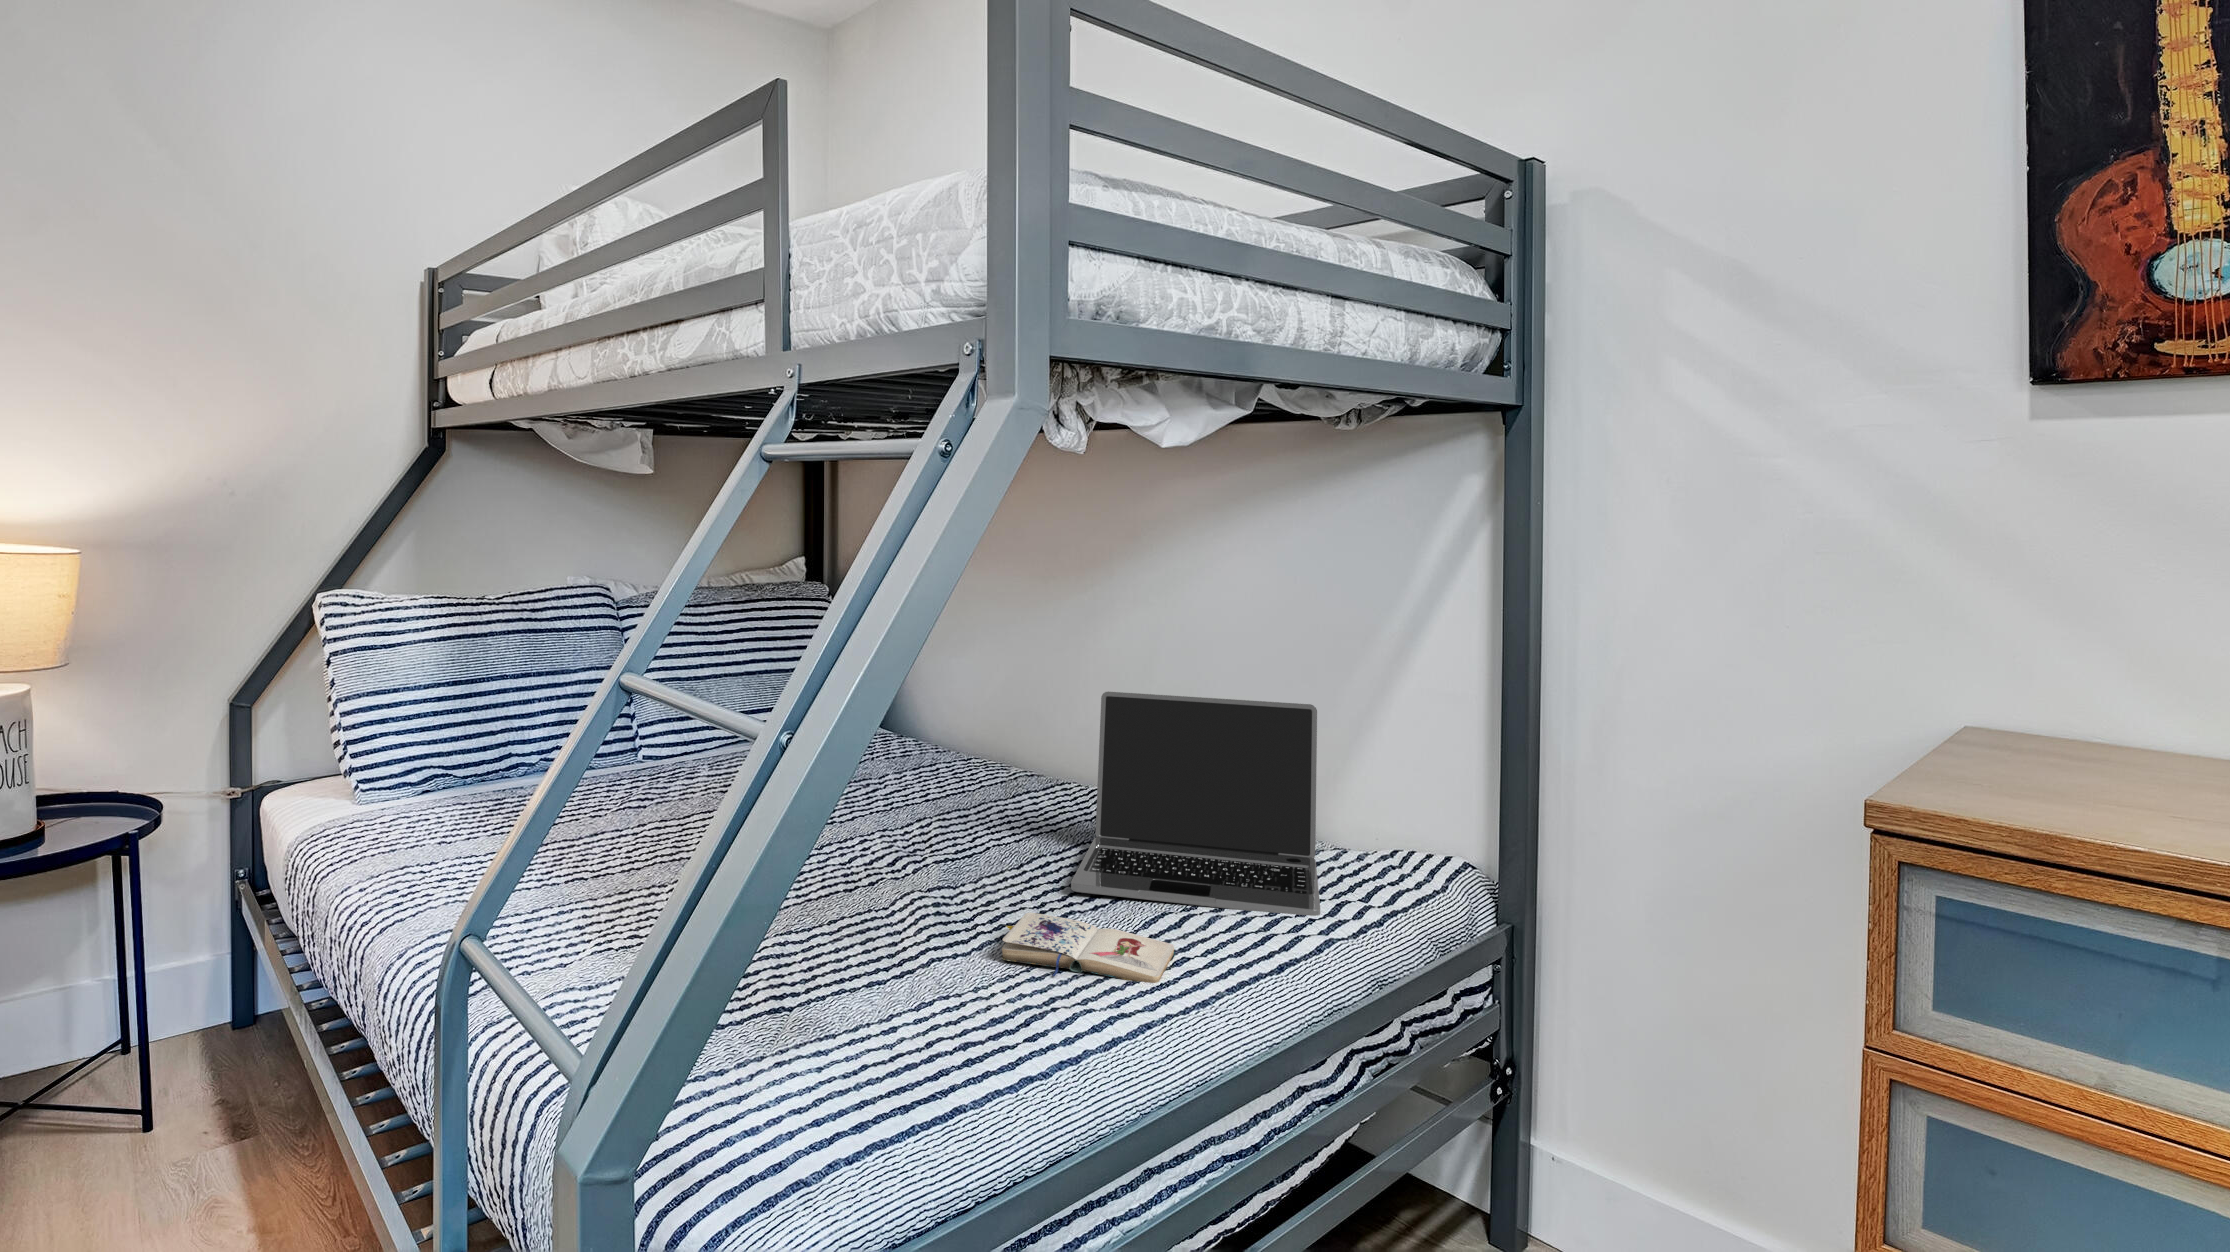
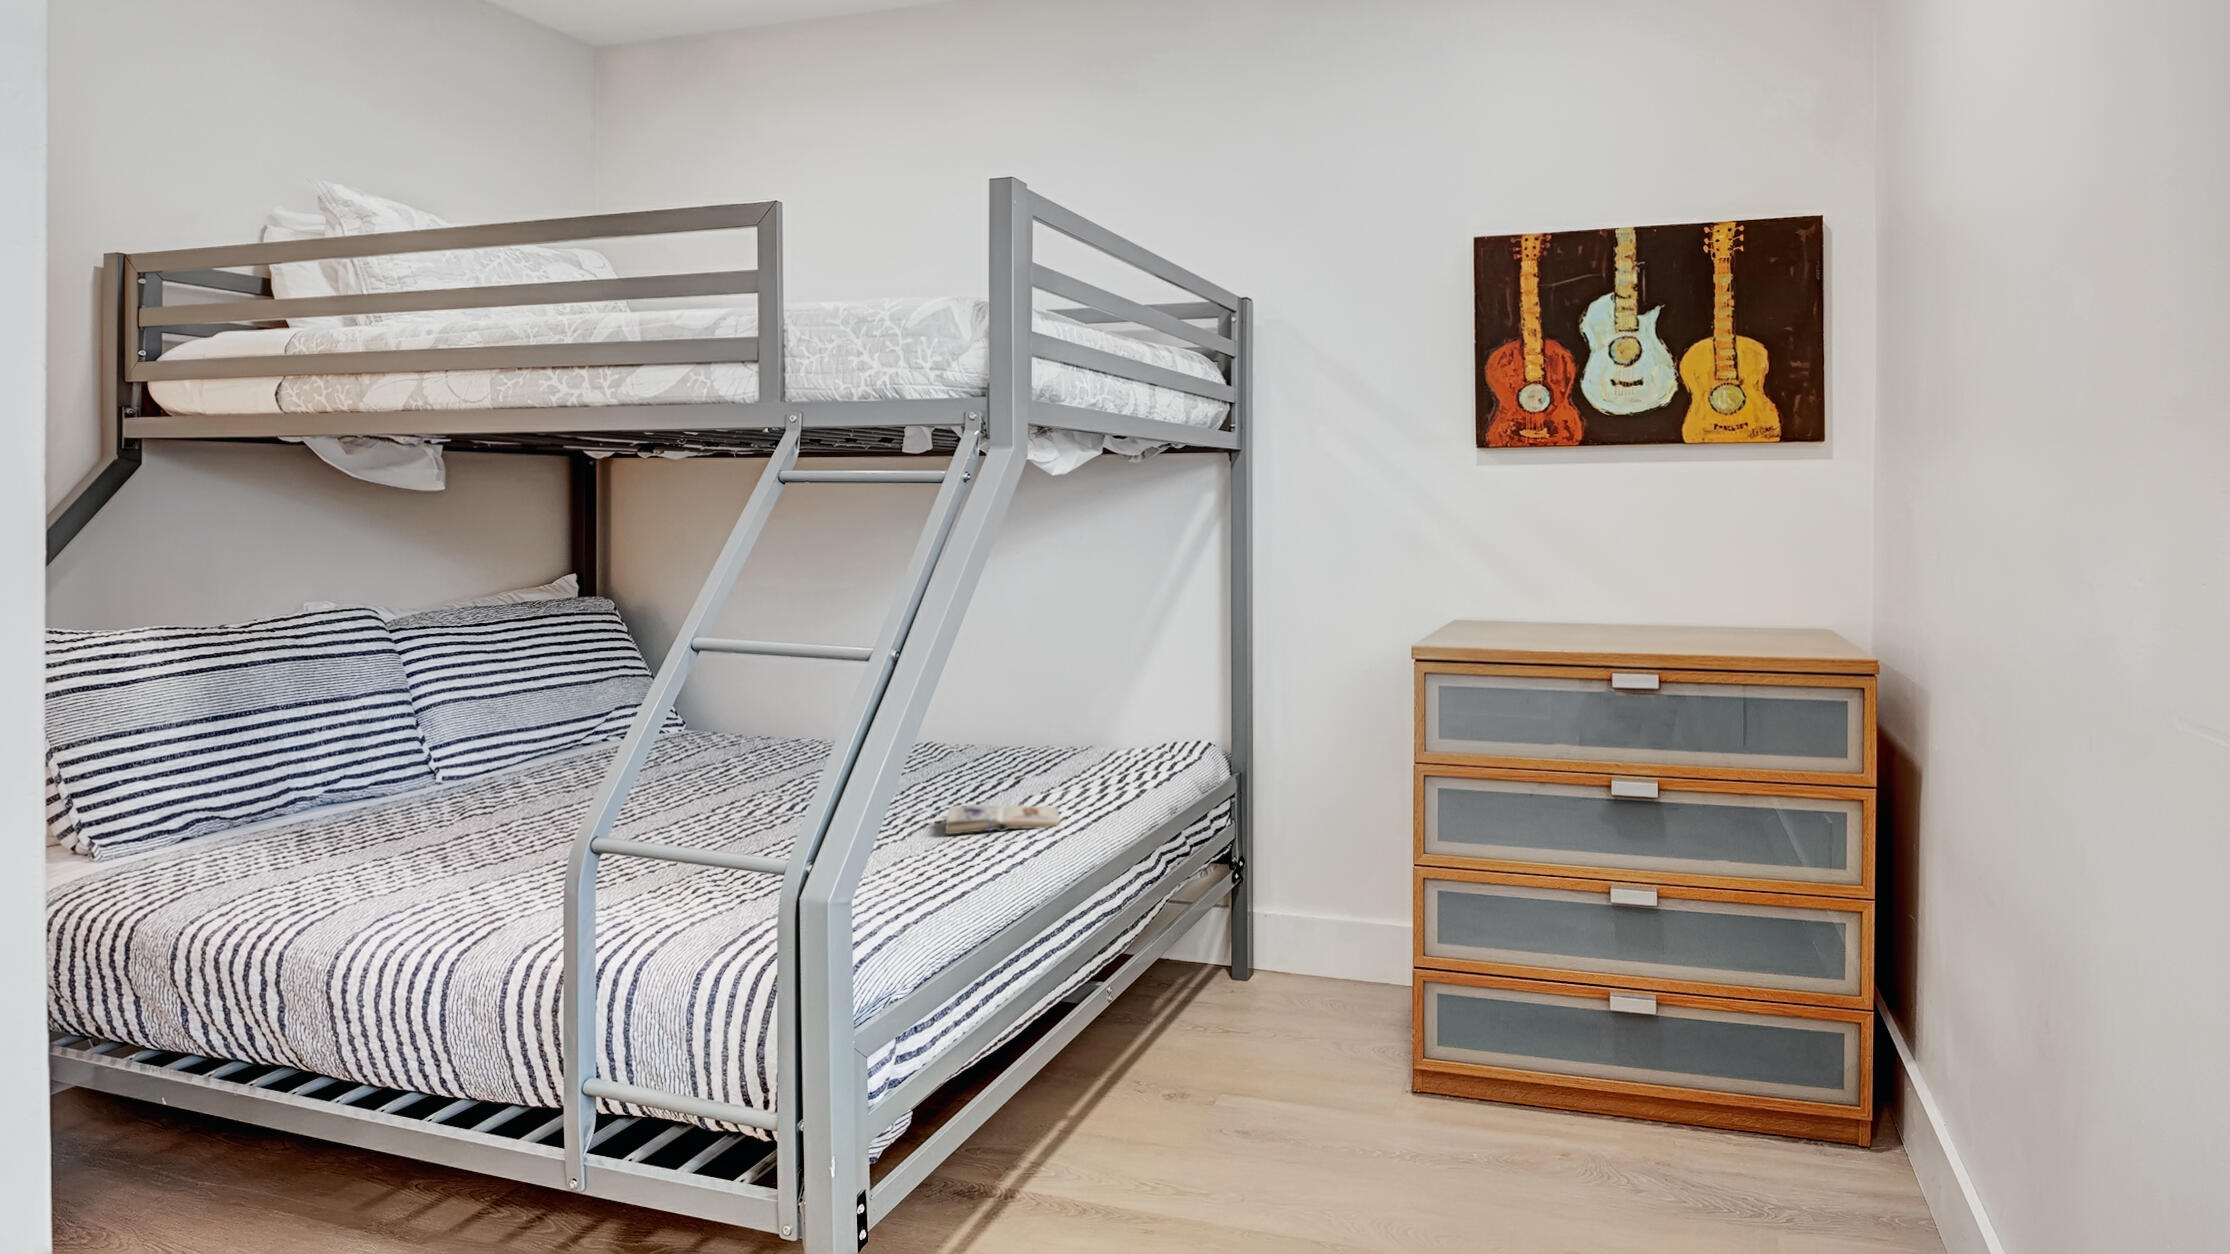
laptop: present [1071,692,1320,916] -> none [957,651,1134,797]

